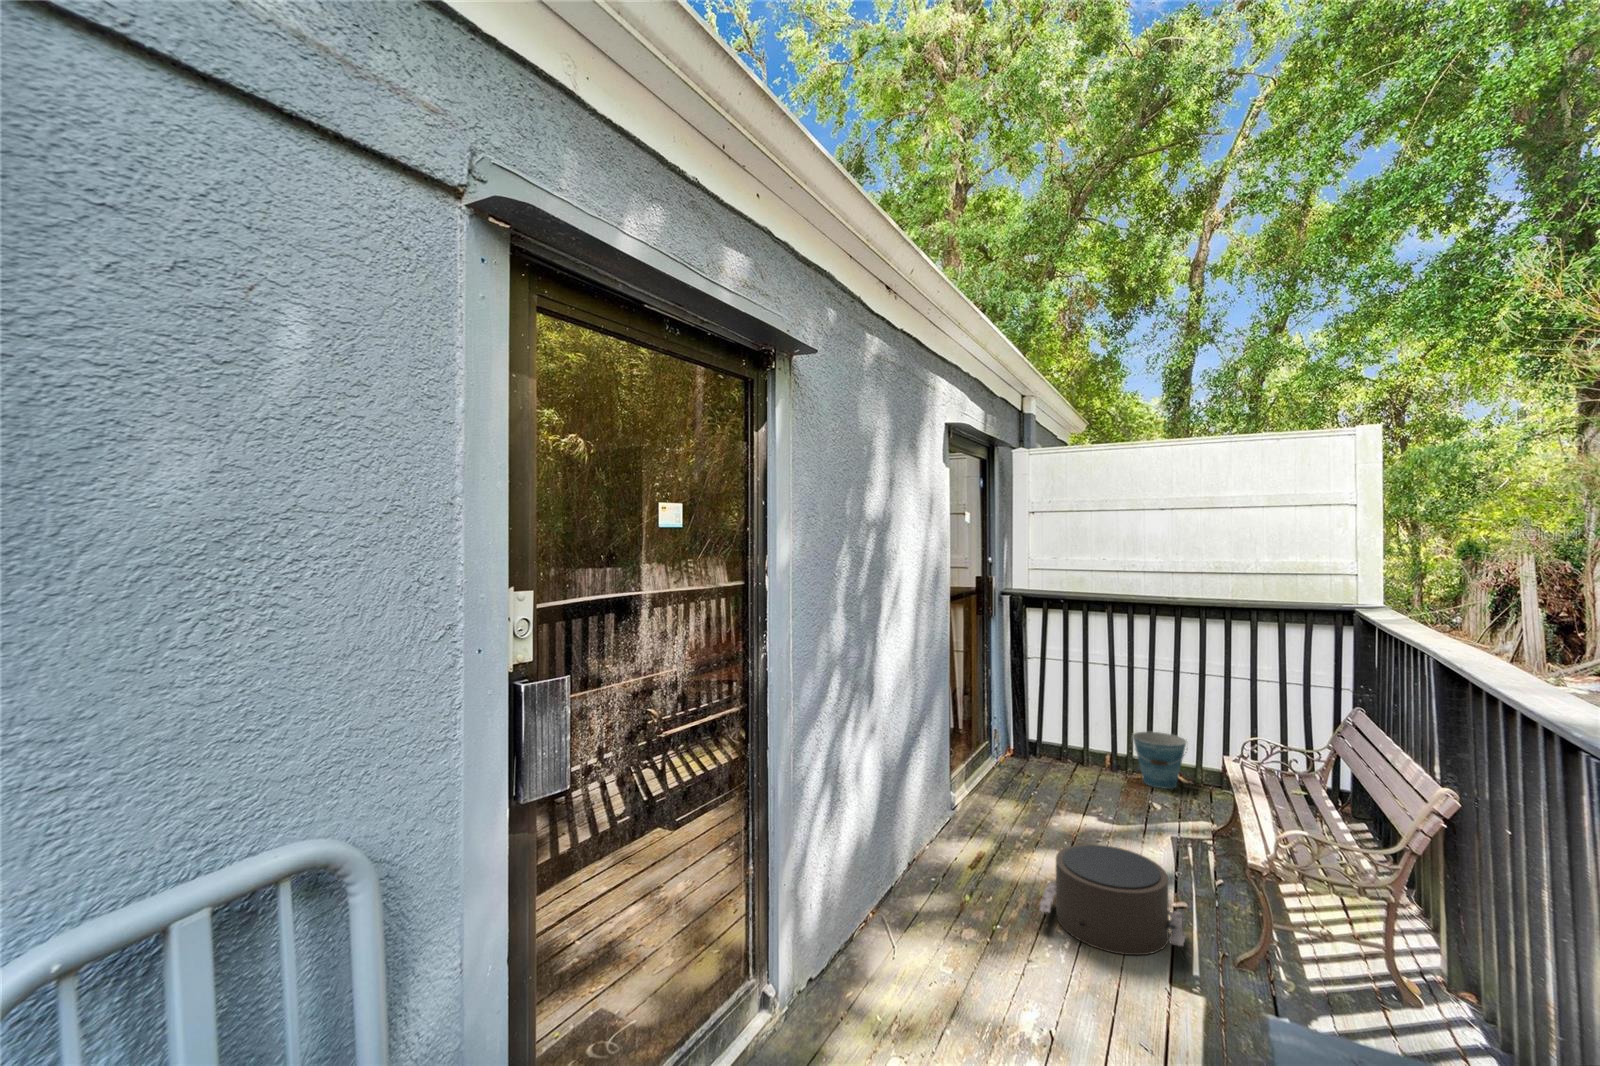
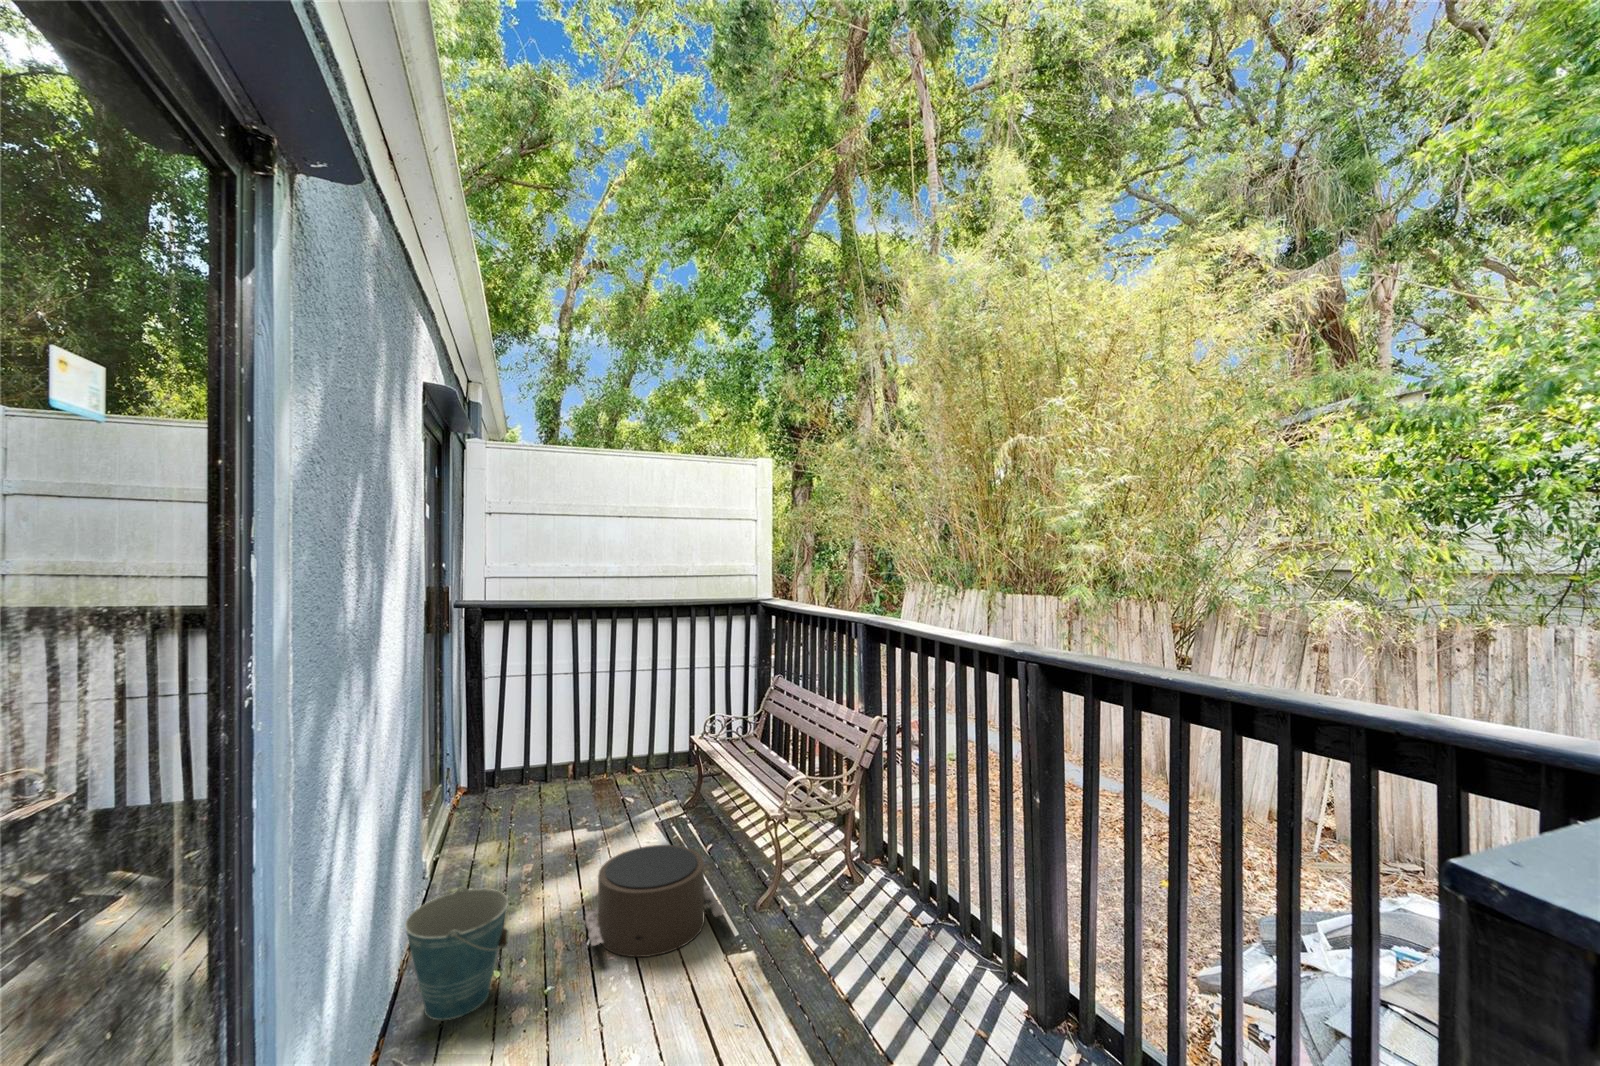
bucket: present [1132,732,1188,789] -> present [405,887,508,1020]

